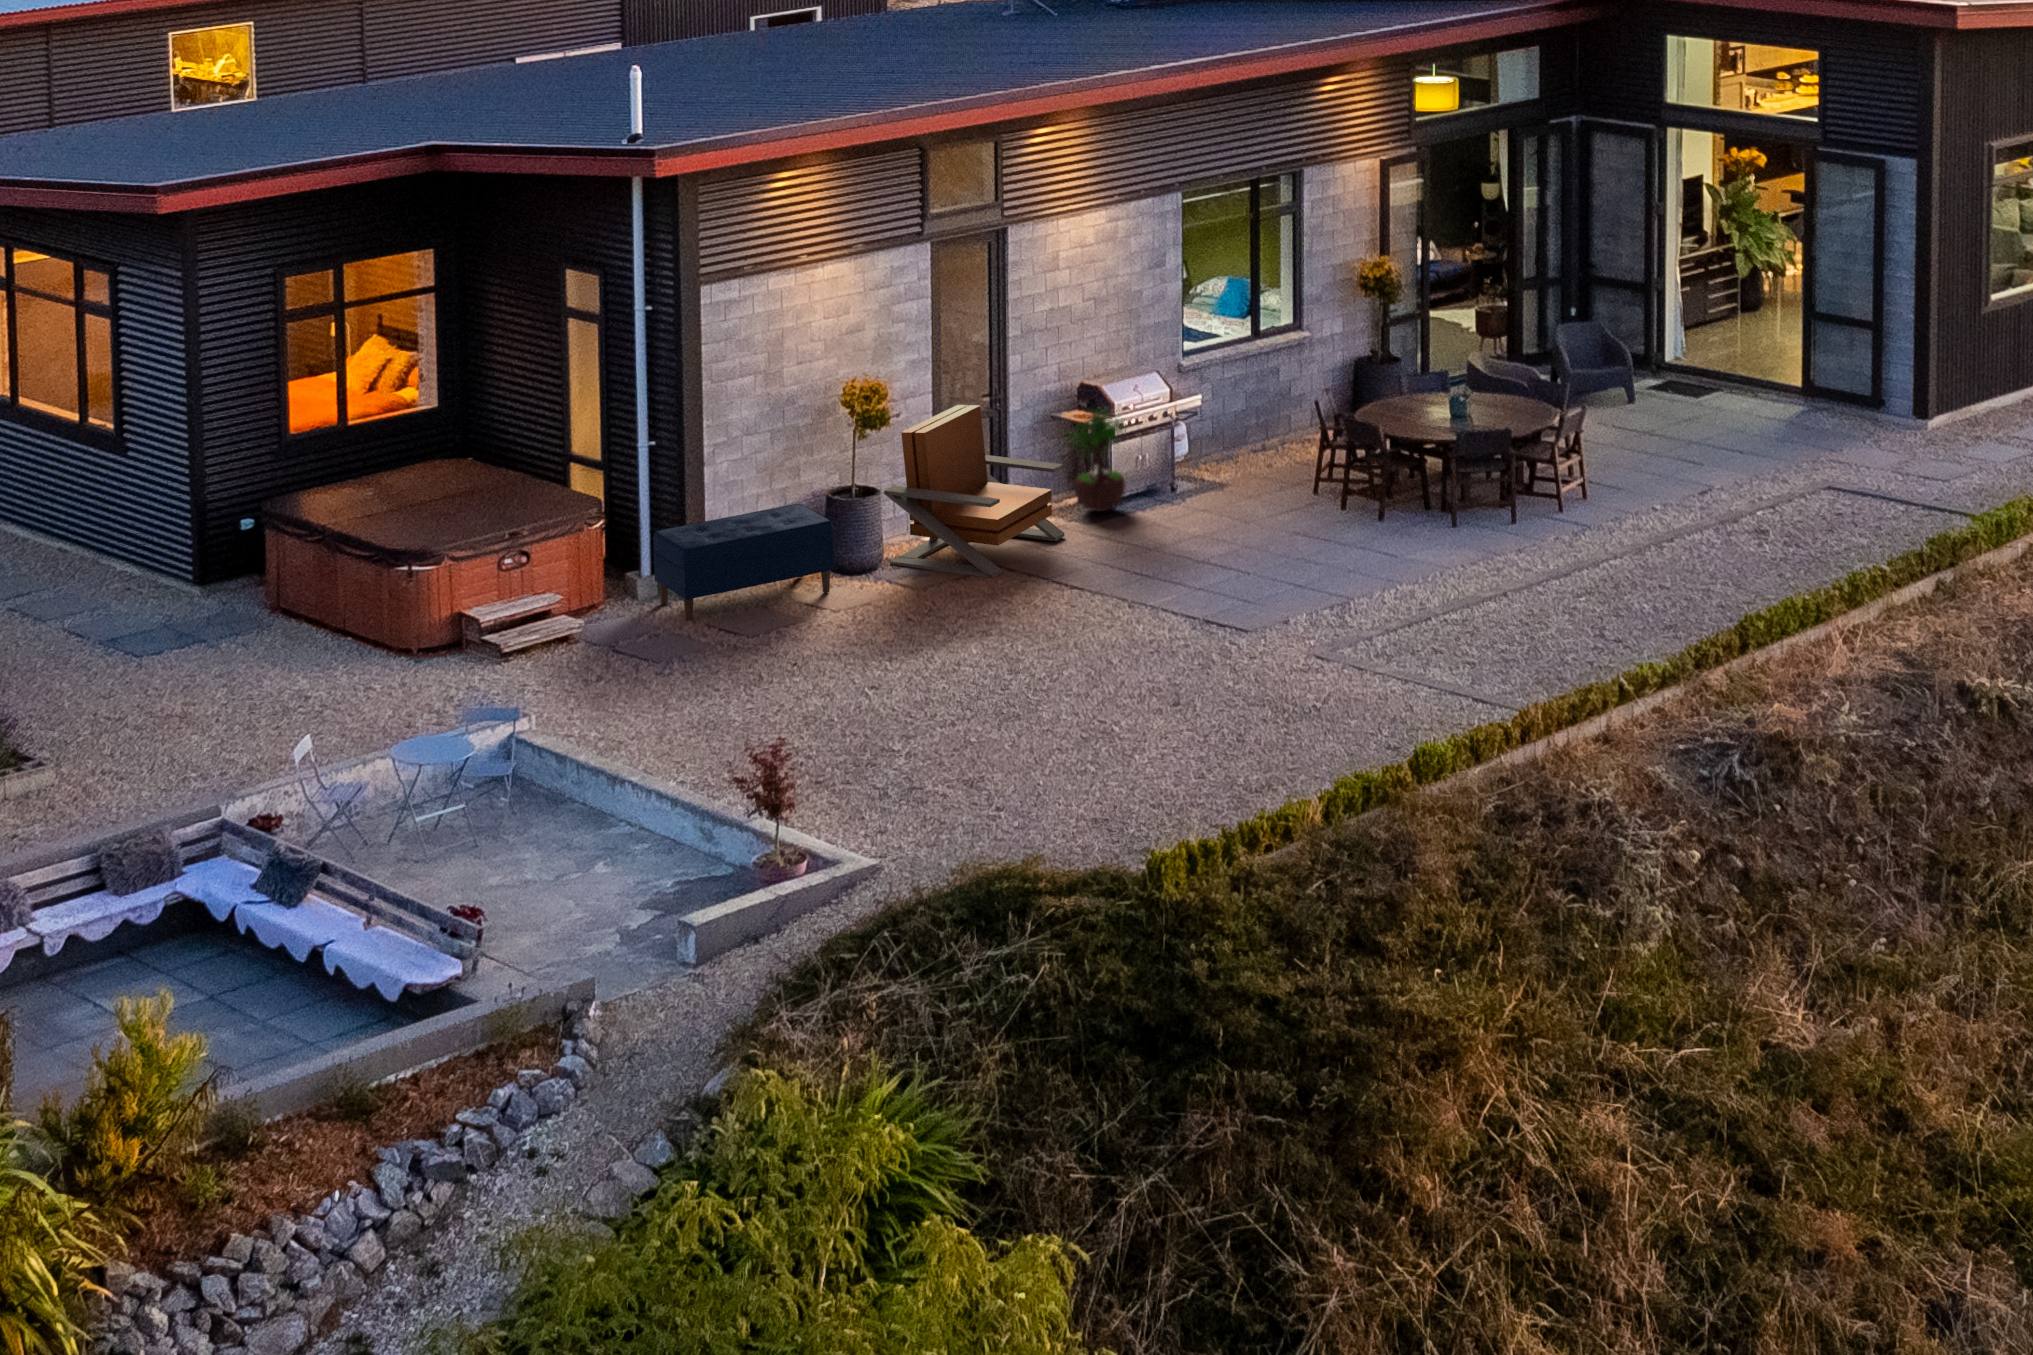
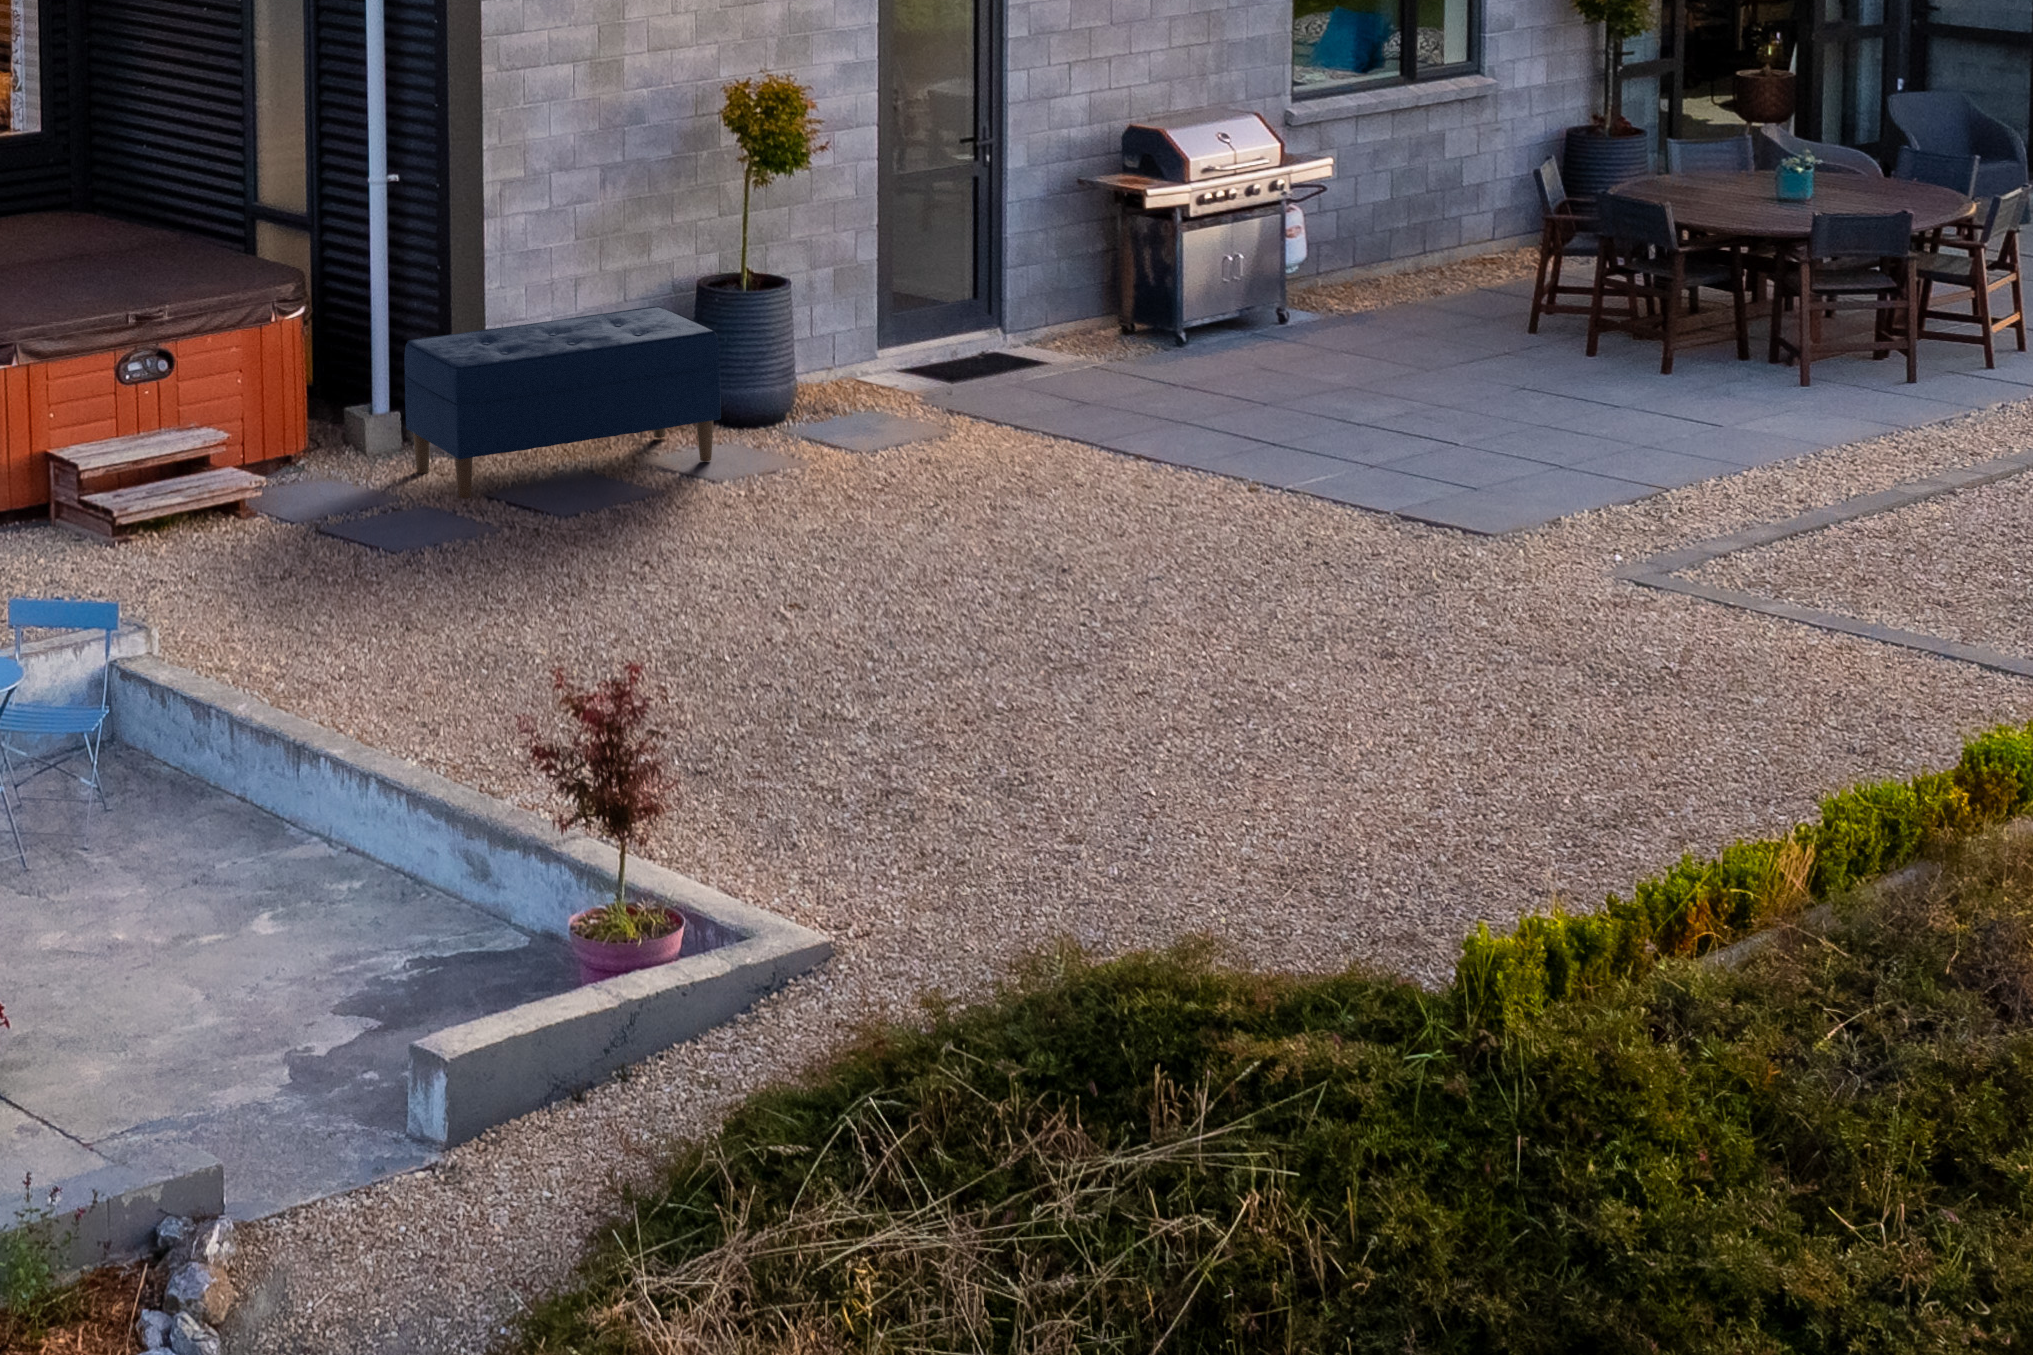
lounge chair: present [884,405,1065,578] -> none [805,155,1114,447]
potted tree: present [1064,407,1126,511] -> none [1105,157,1225,354]

